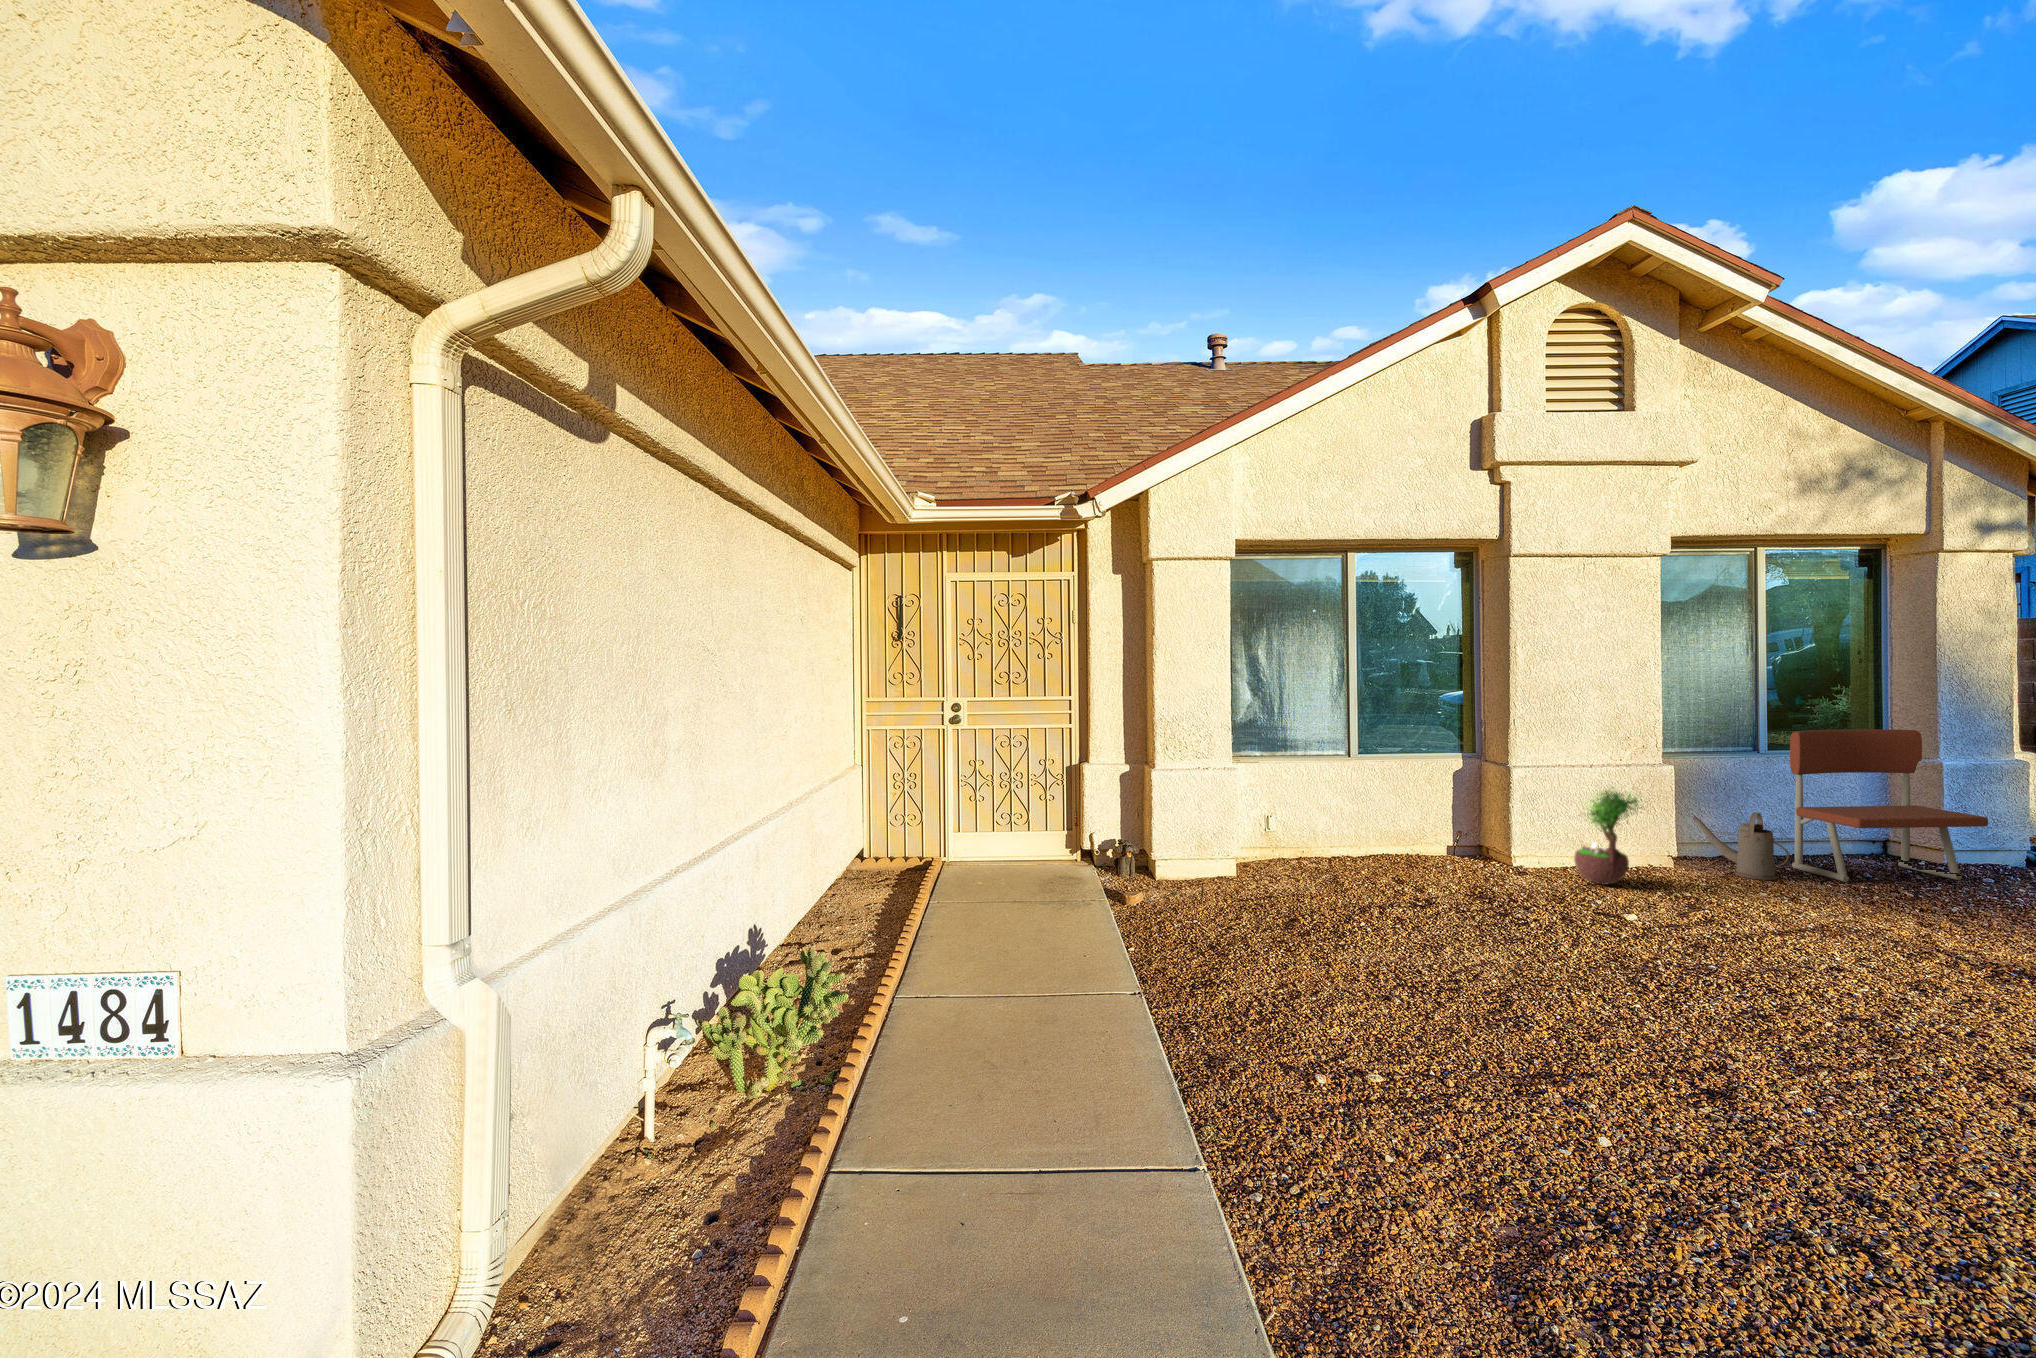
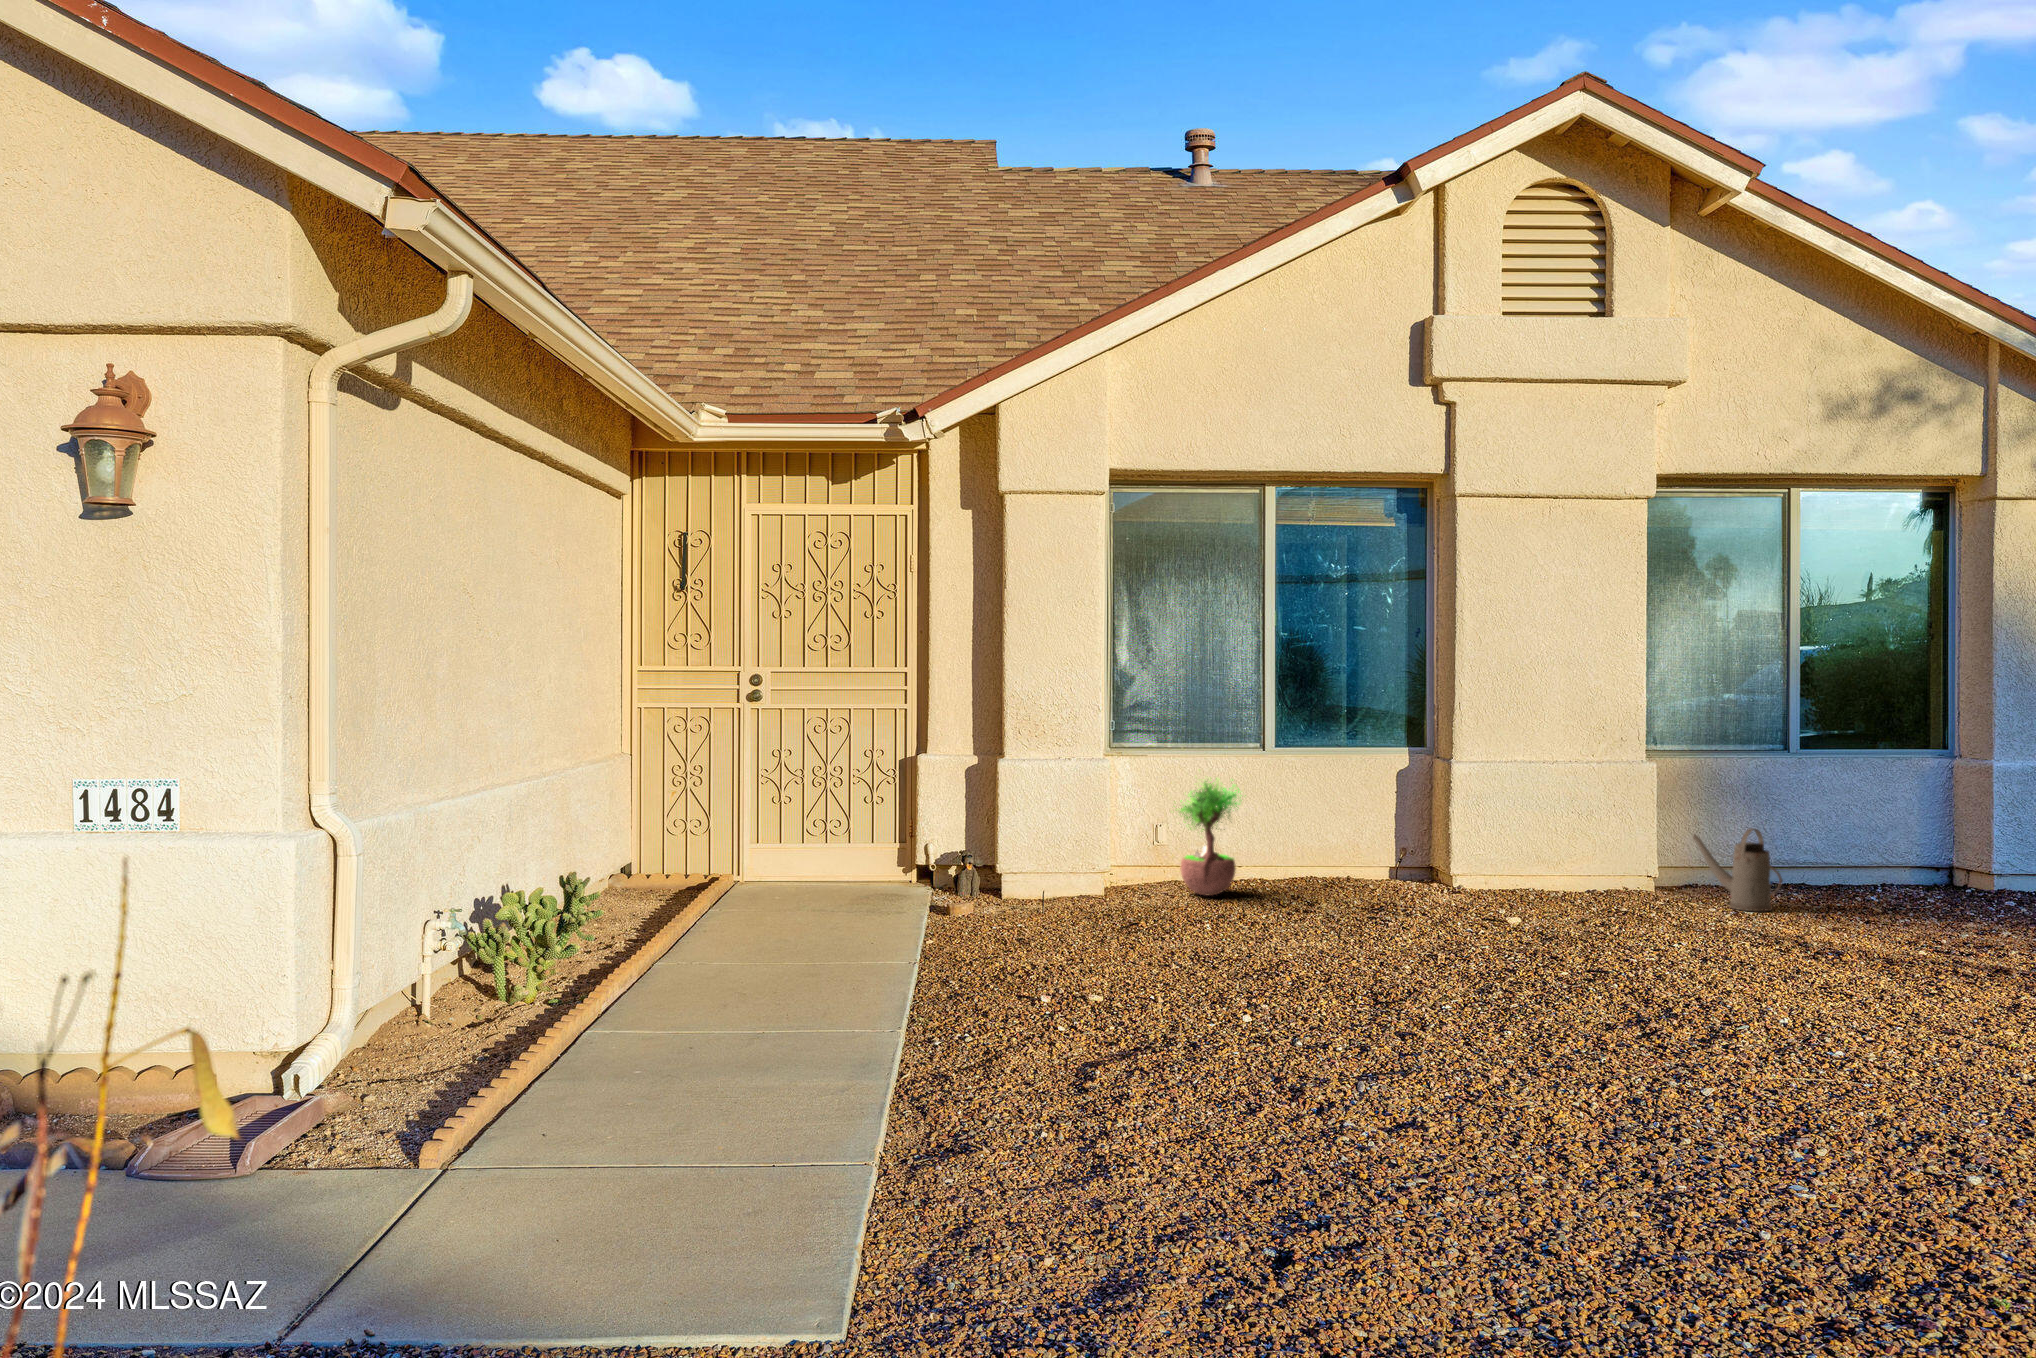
bench: present [1790,729,1988,882] -> none [1812,726,2018,915]
potted tree: present [1574,788,1642,885] -> present [1174,778,1239,896]

